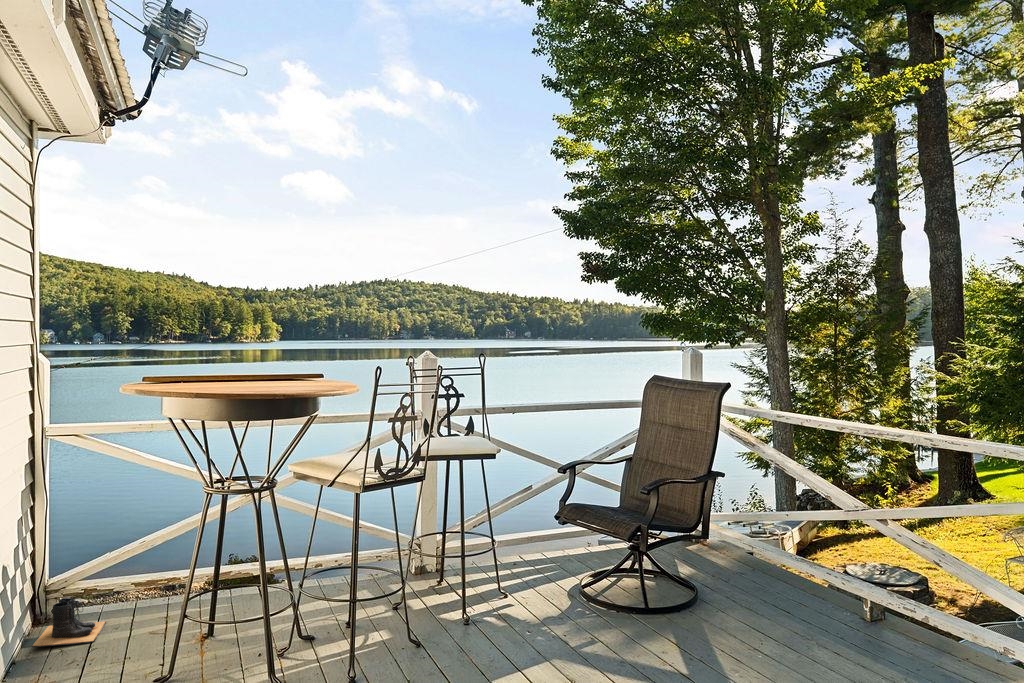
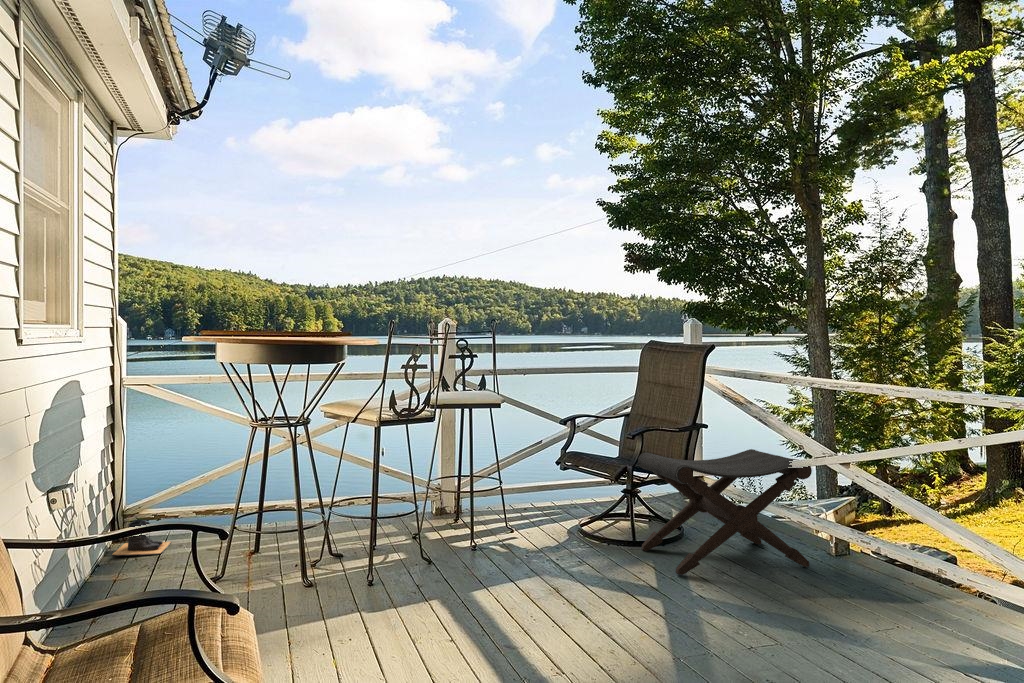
footstool: none [652,501,852,658] -> present [638,449,812,575]

